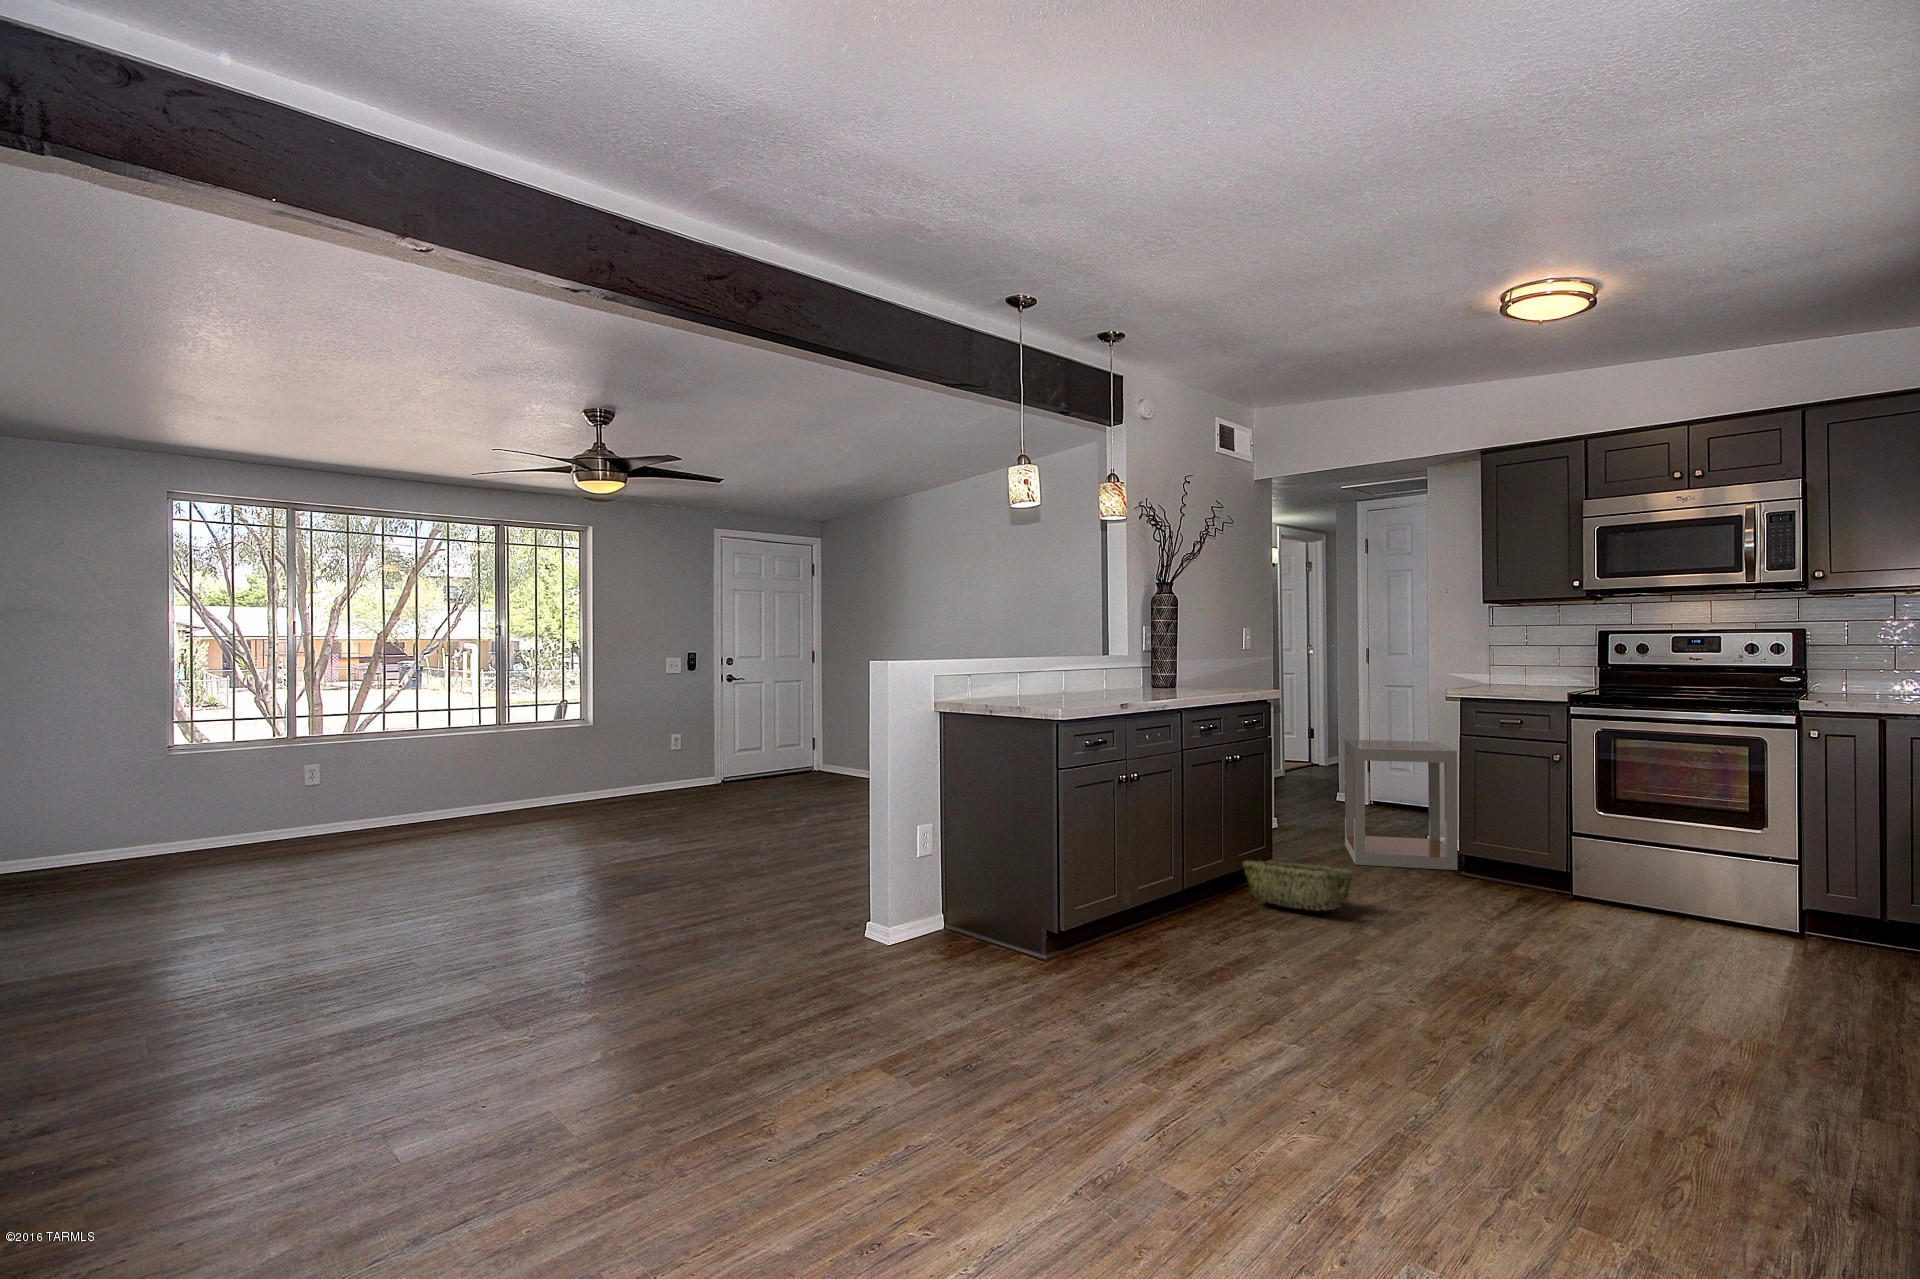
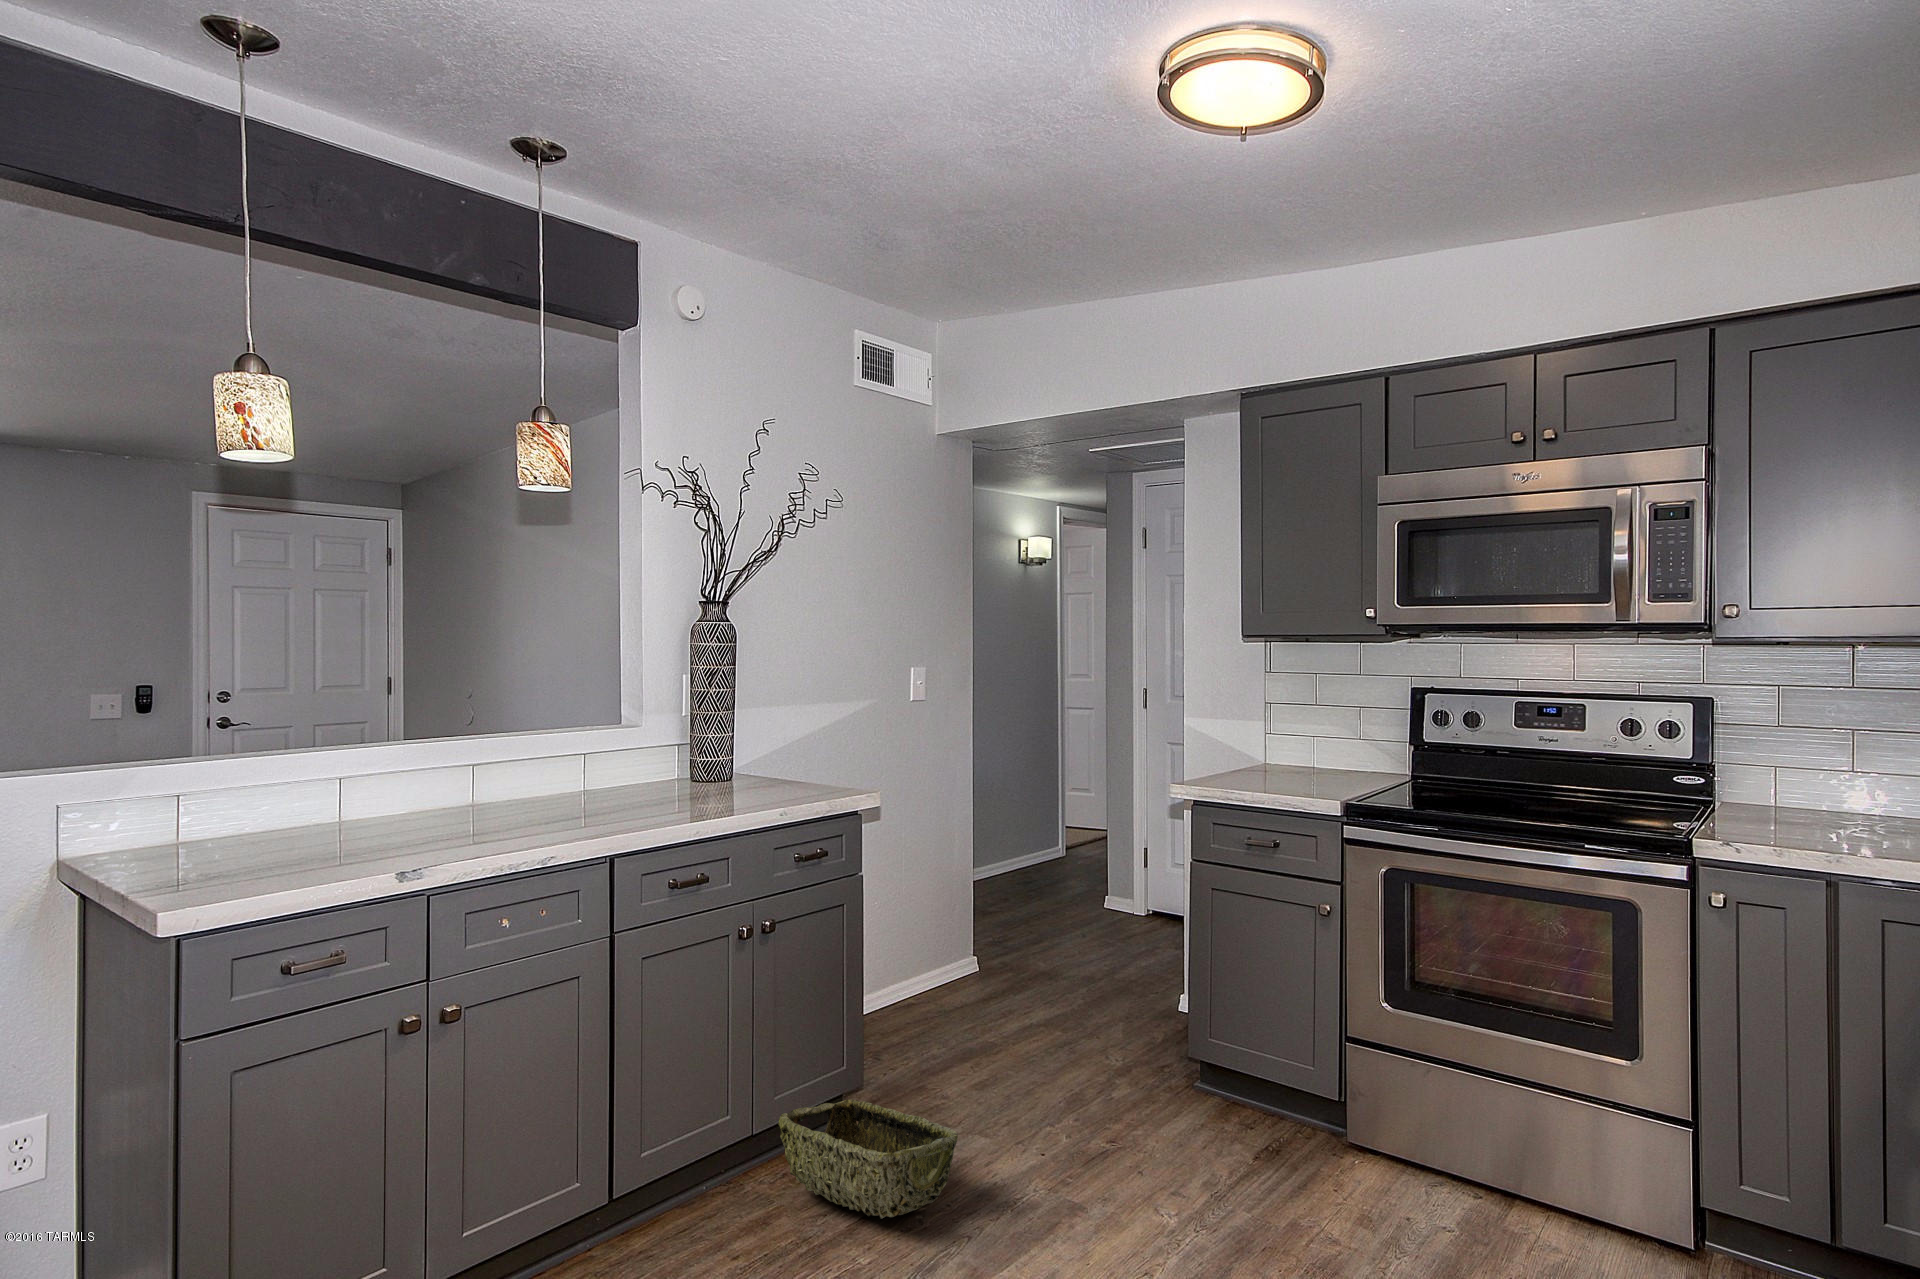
side table: present [1345,739,1458,870] -> none [1043,846,1197,1072]

